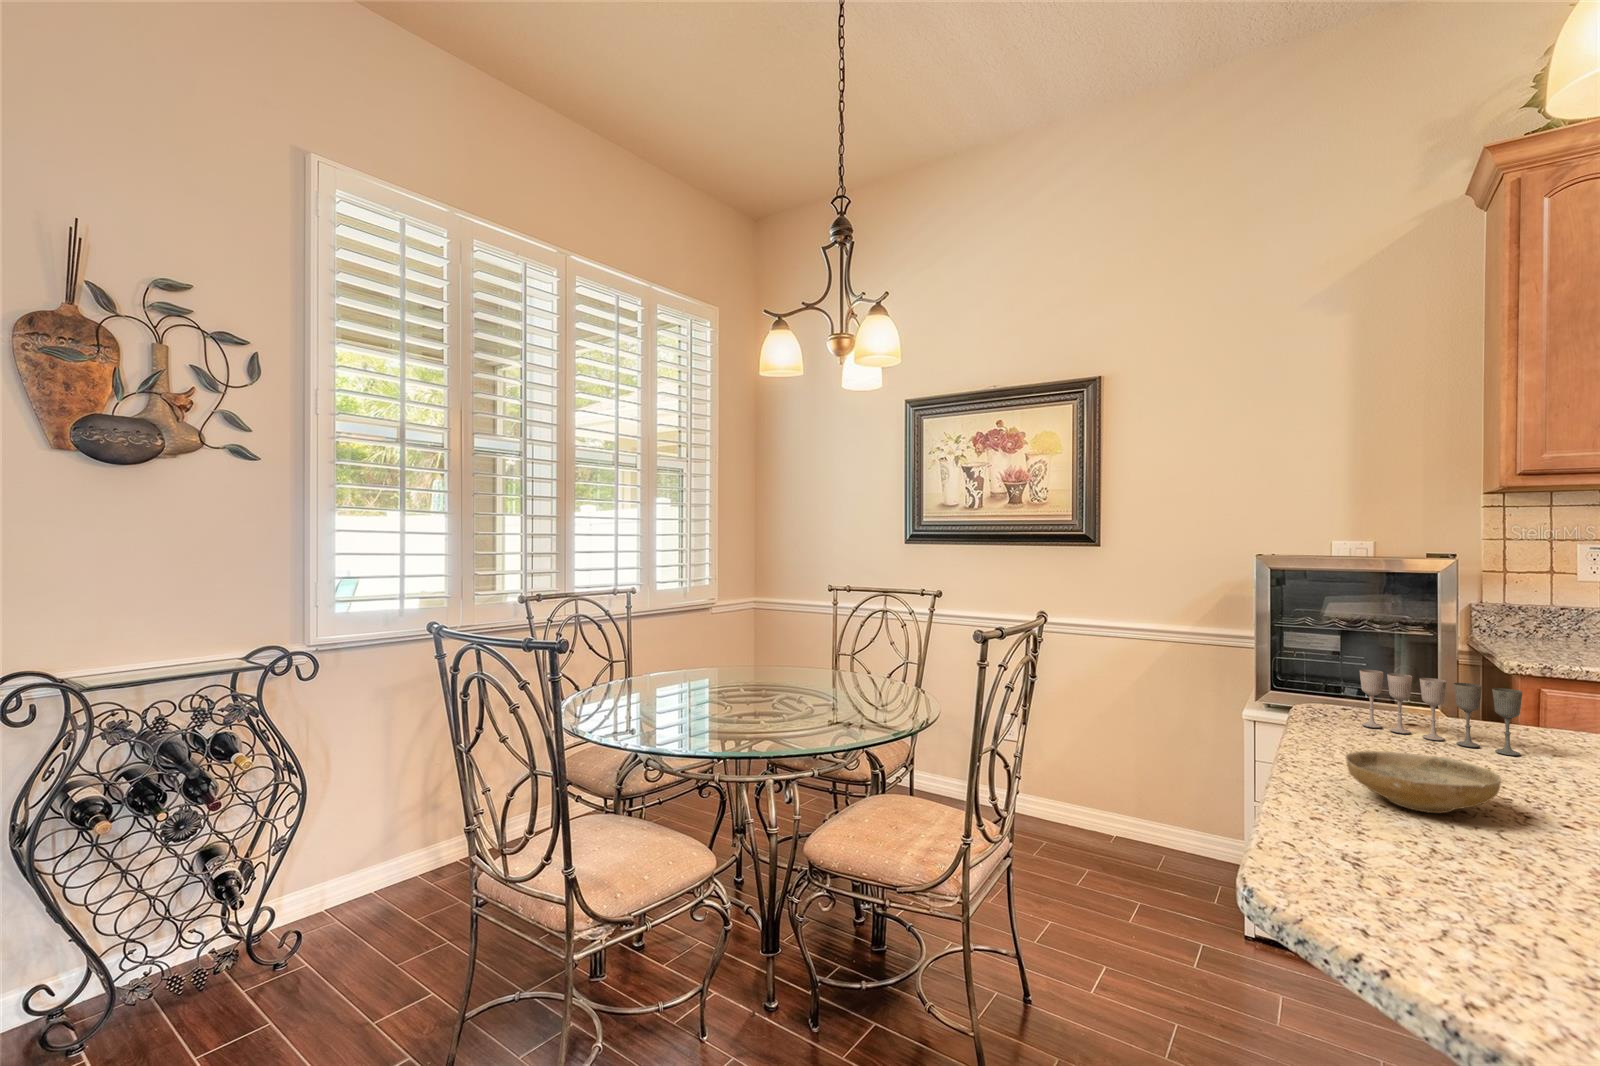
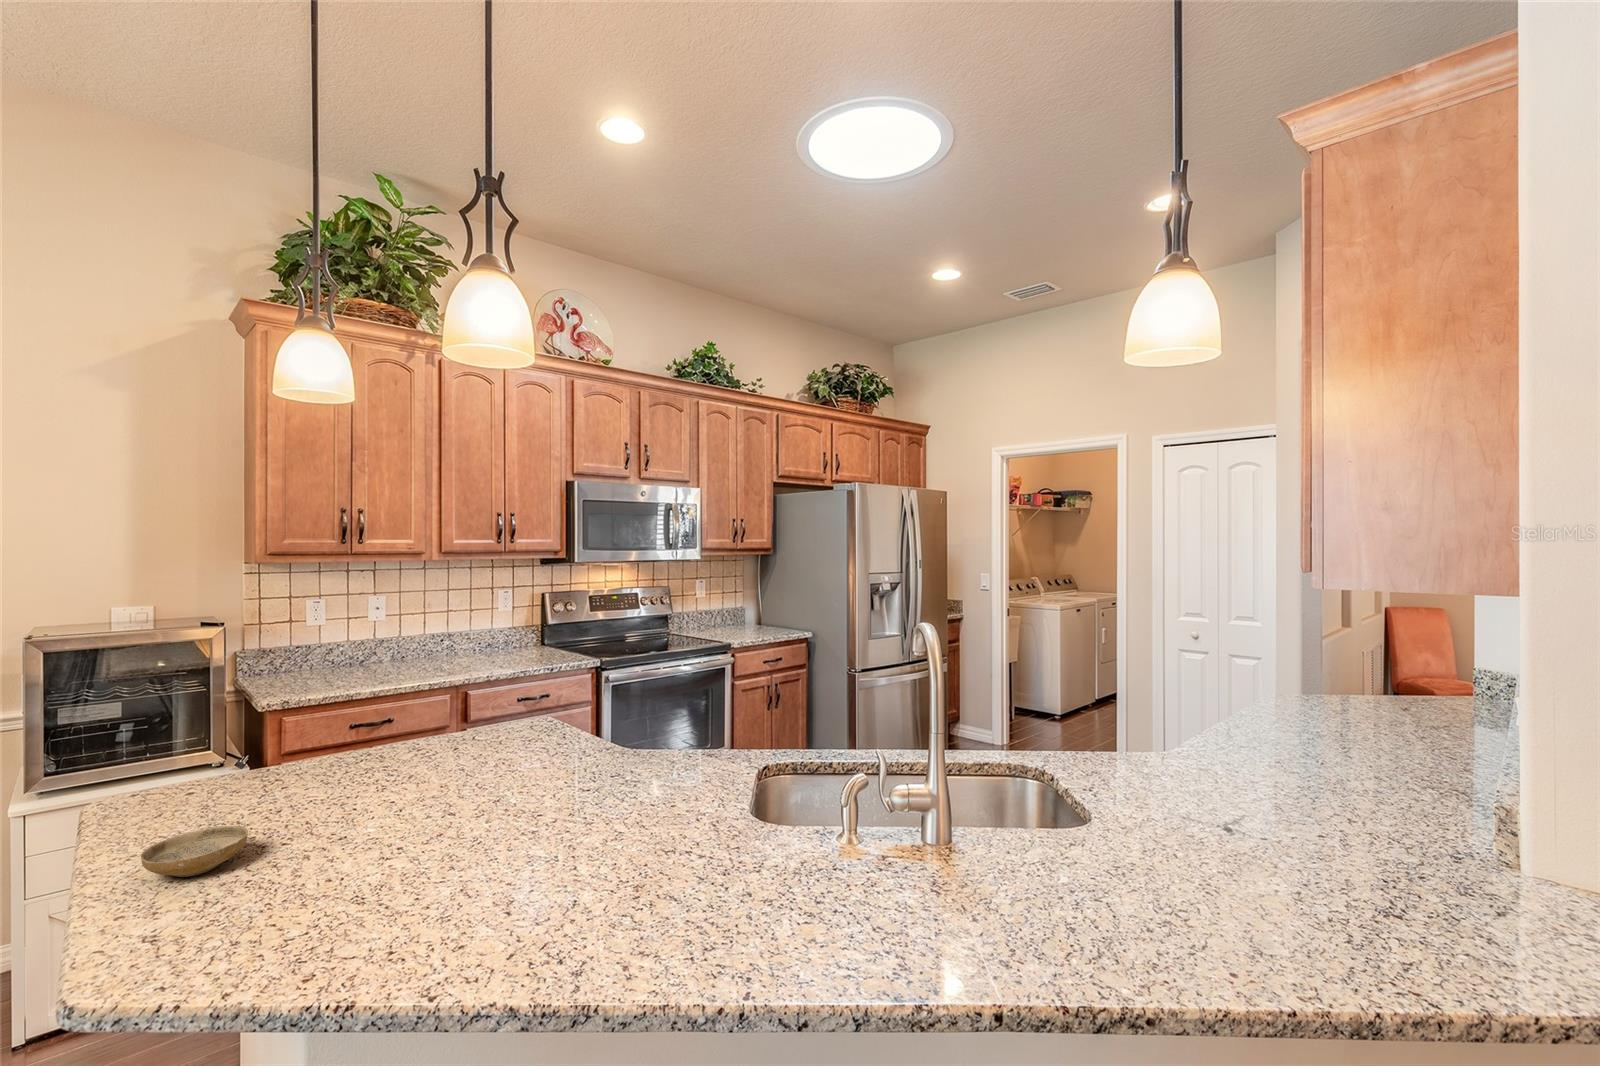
wine glass: present [1360,670,1522,756] -> none [147,753,264,809]

